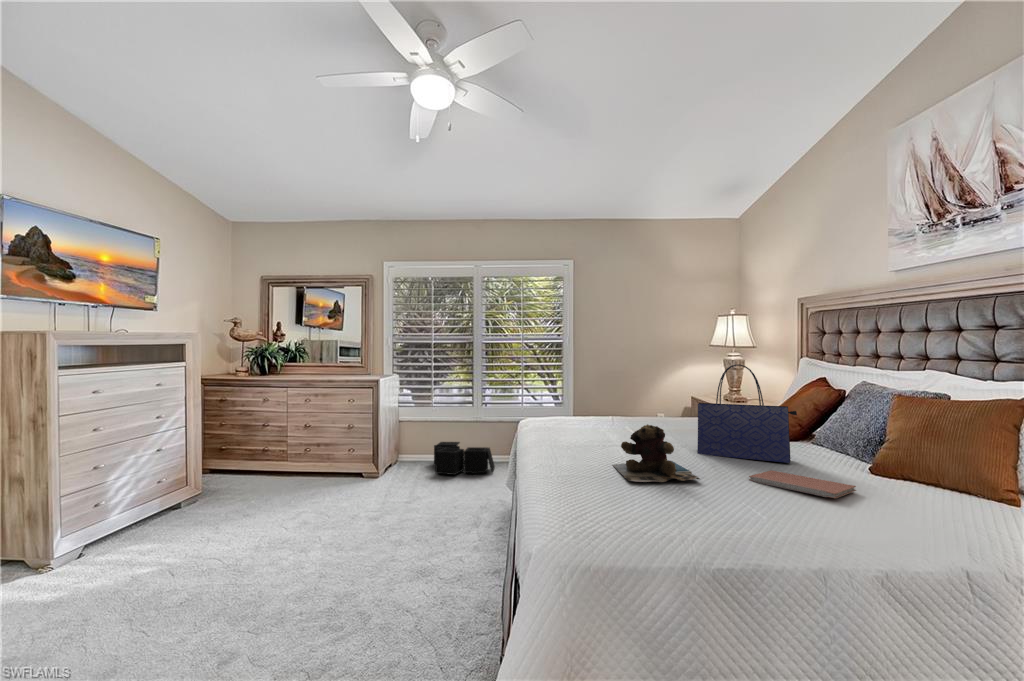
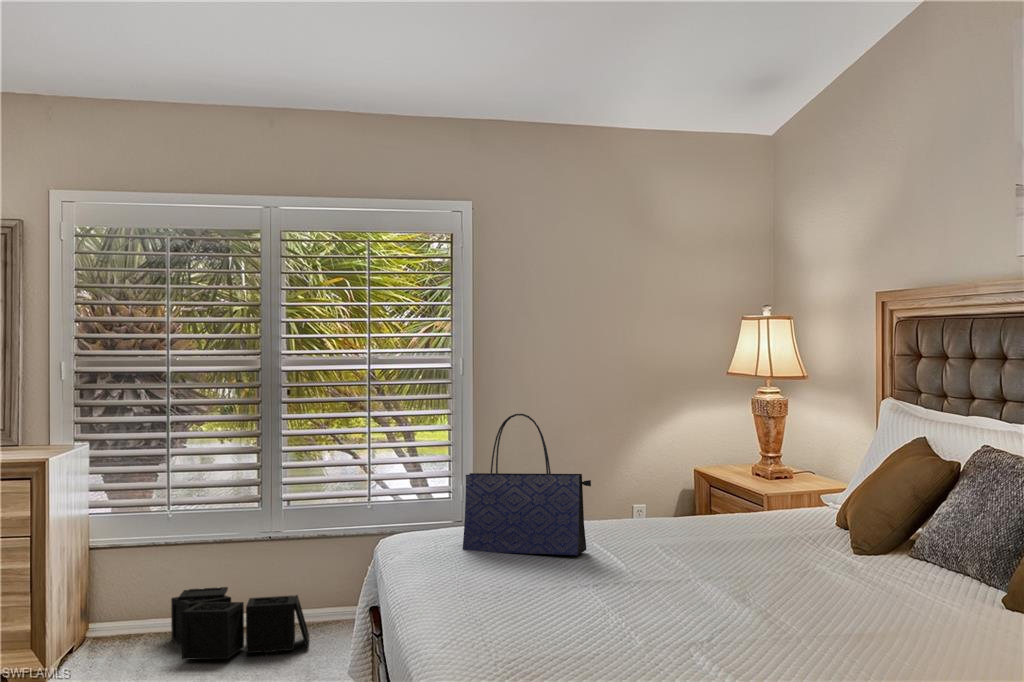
tote bag: present [697,364,797,463] -> present [463,414,591,555]
teddy bear: present [613,424,700,482] -> none [600,542,756,646]
notebook: present [749,470,856,498] -> none [827,608,984,647]

